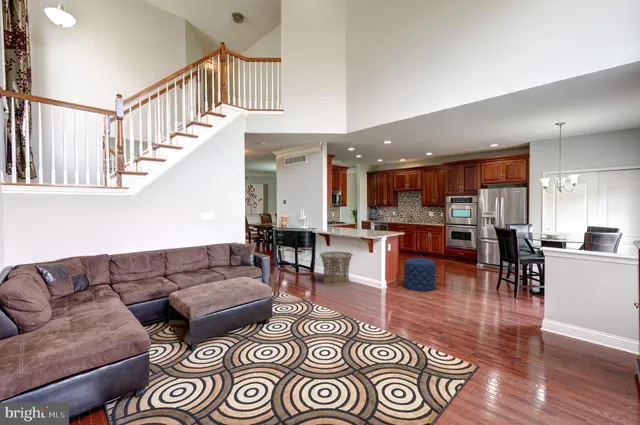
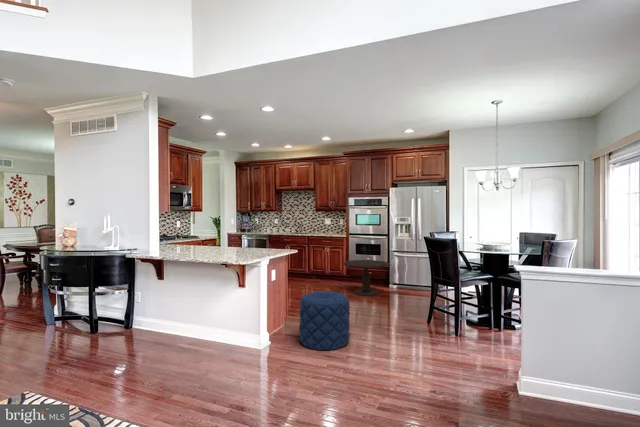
side table: none [441,242,477,268] -> present [344,260,389,296]
basket: present [320,252,352,286] -> none [137,290,207,362]

